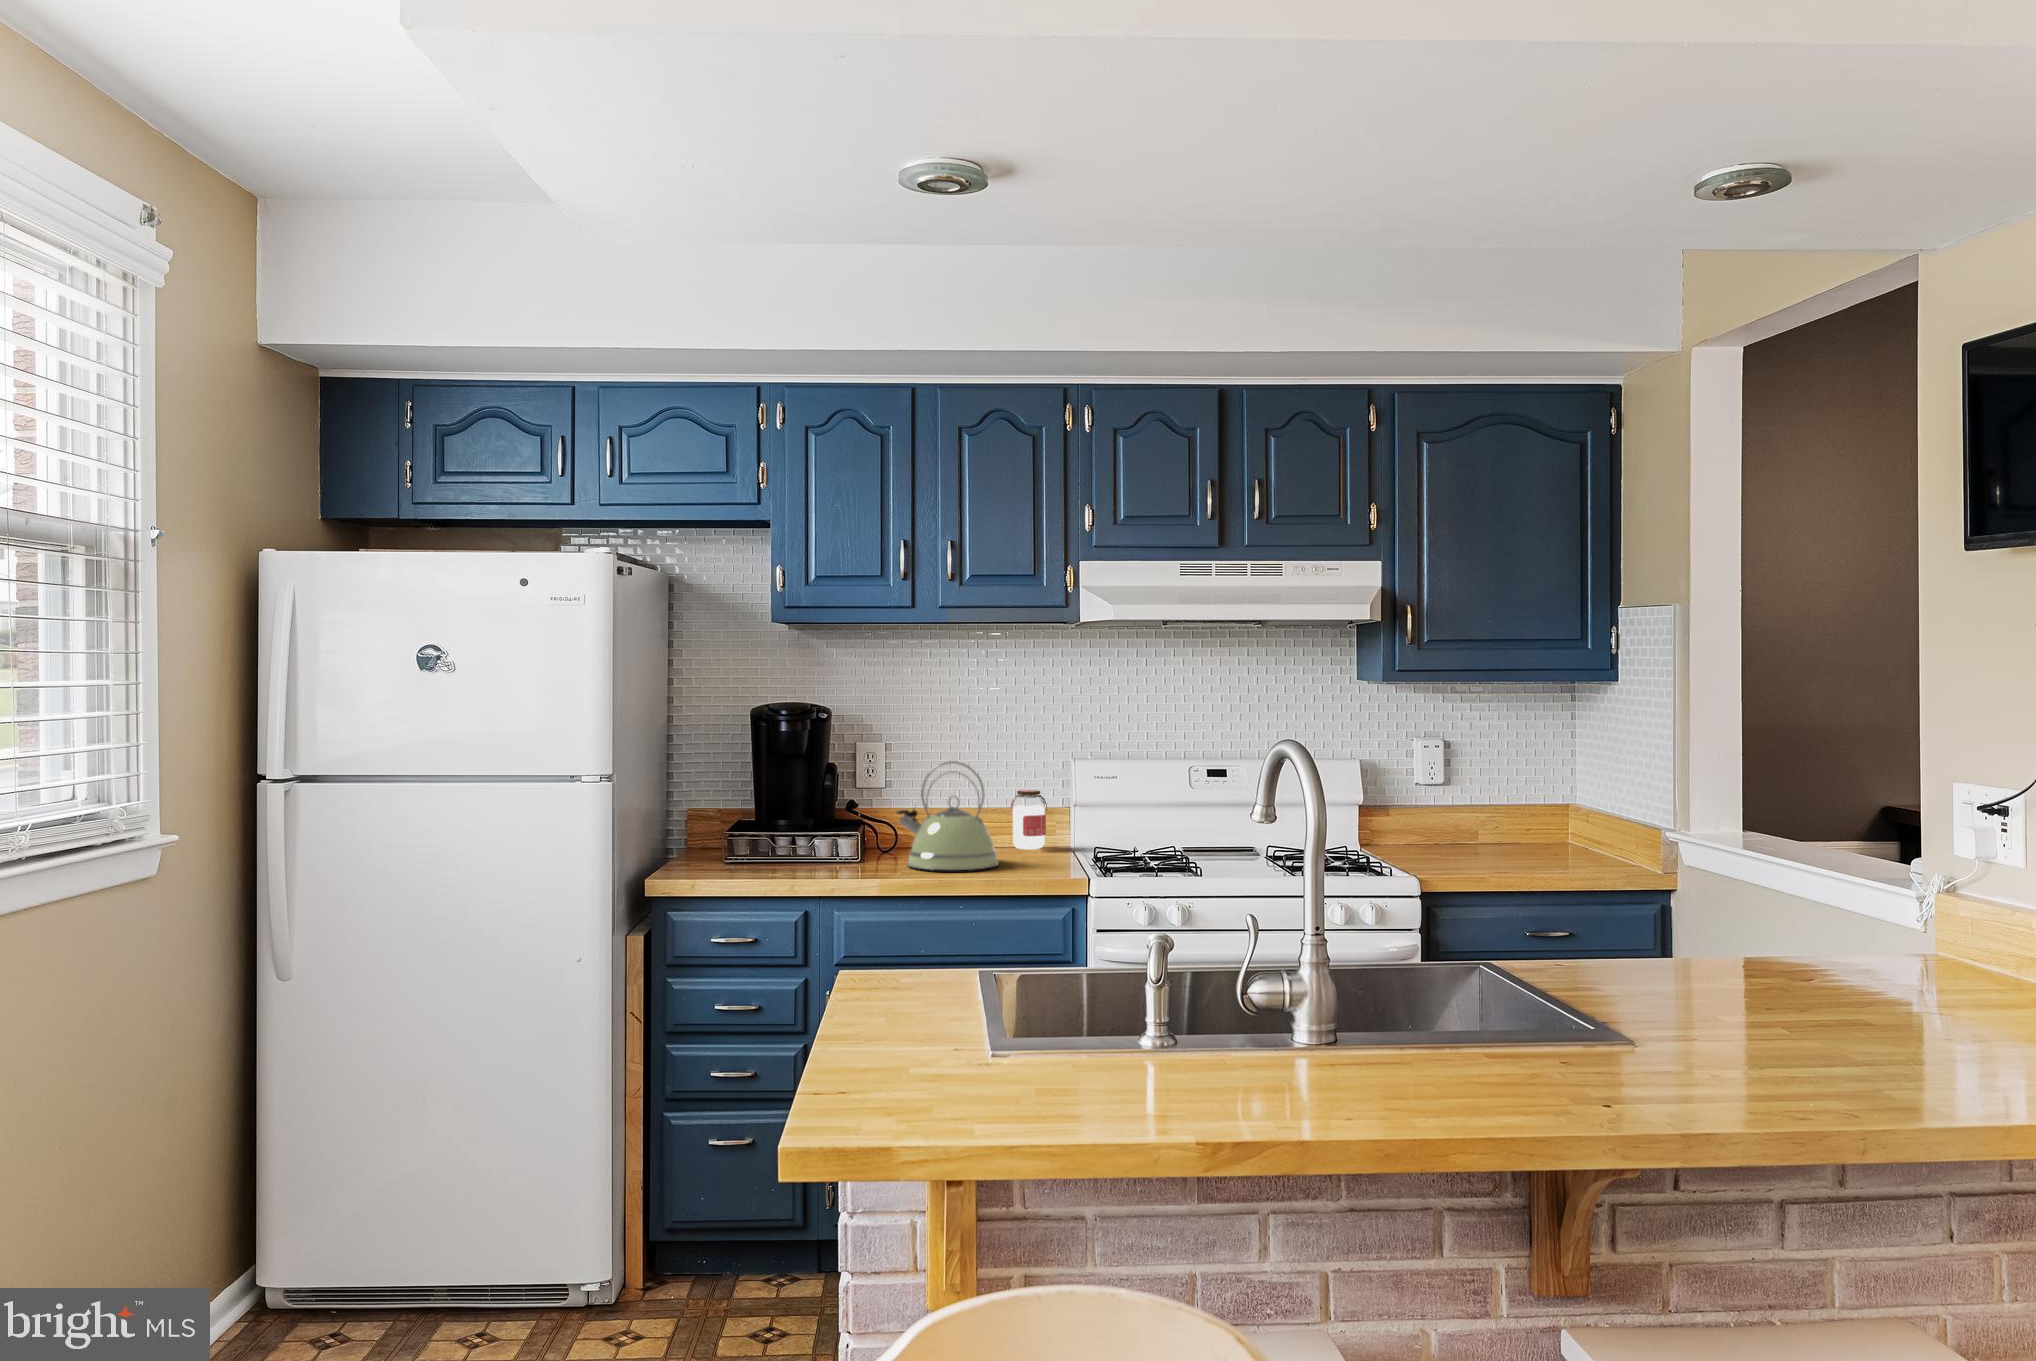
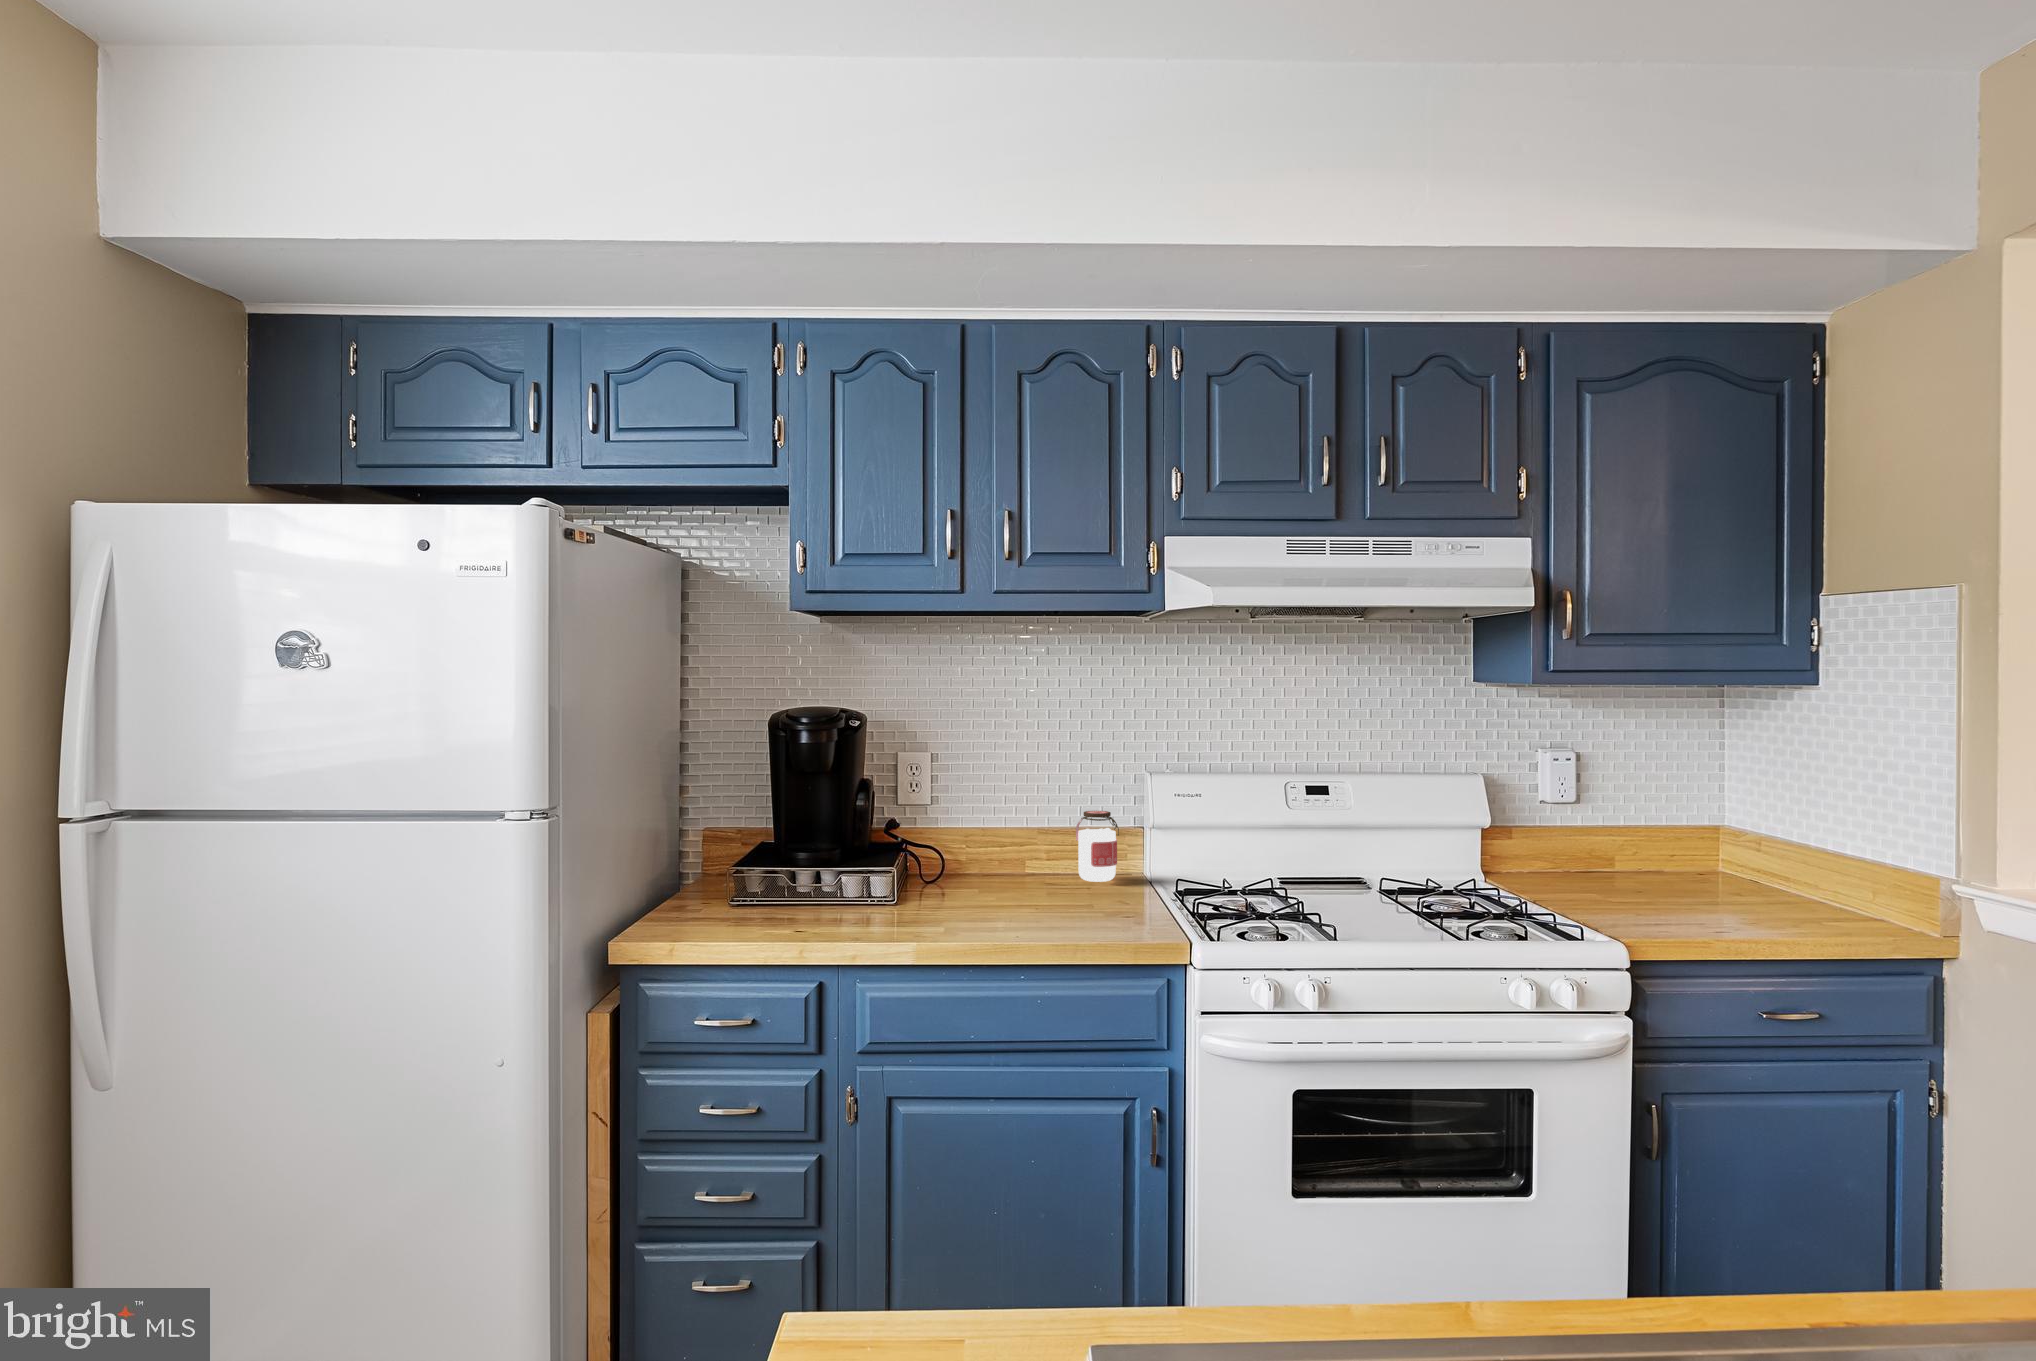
kettle: present [896,761,999,870] -> none [940,781,1067,920]

